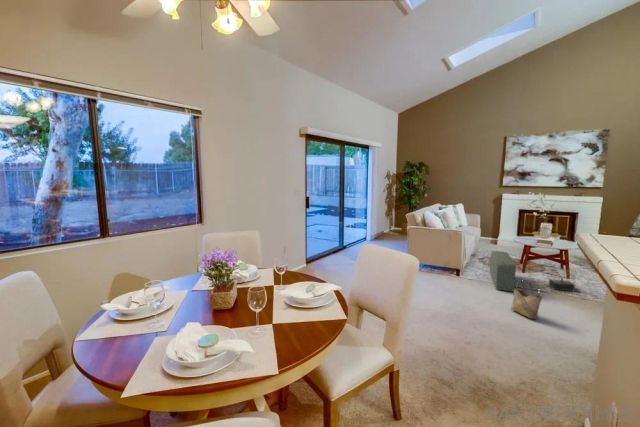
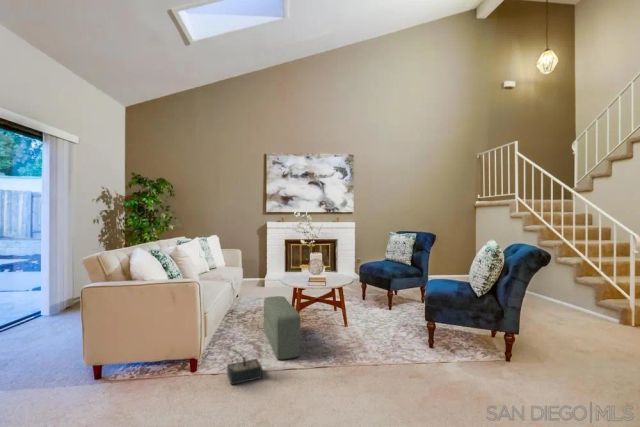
decorative plant: present [545,265,576,291] -> present [215,337,268,385]
woven basket: present [511,288,542,319] -> none [306,337,348,407]

